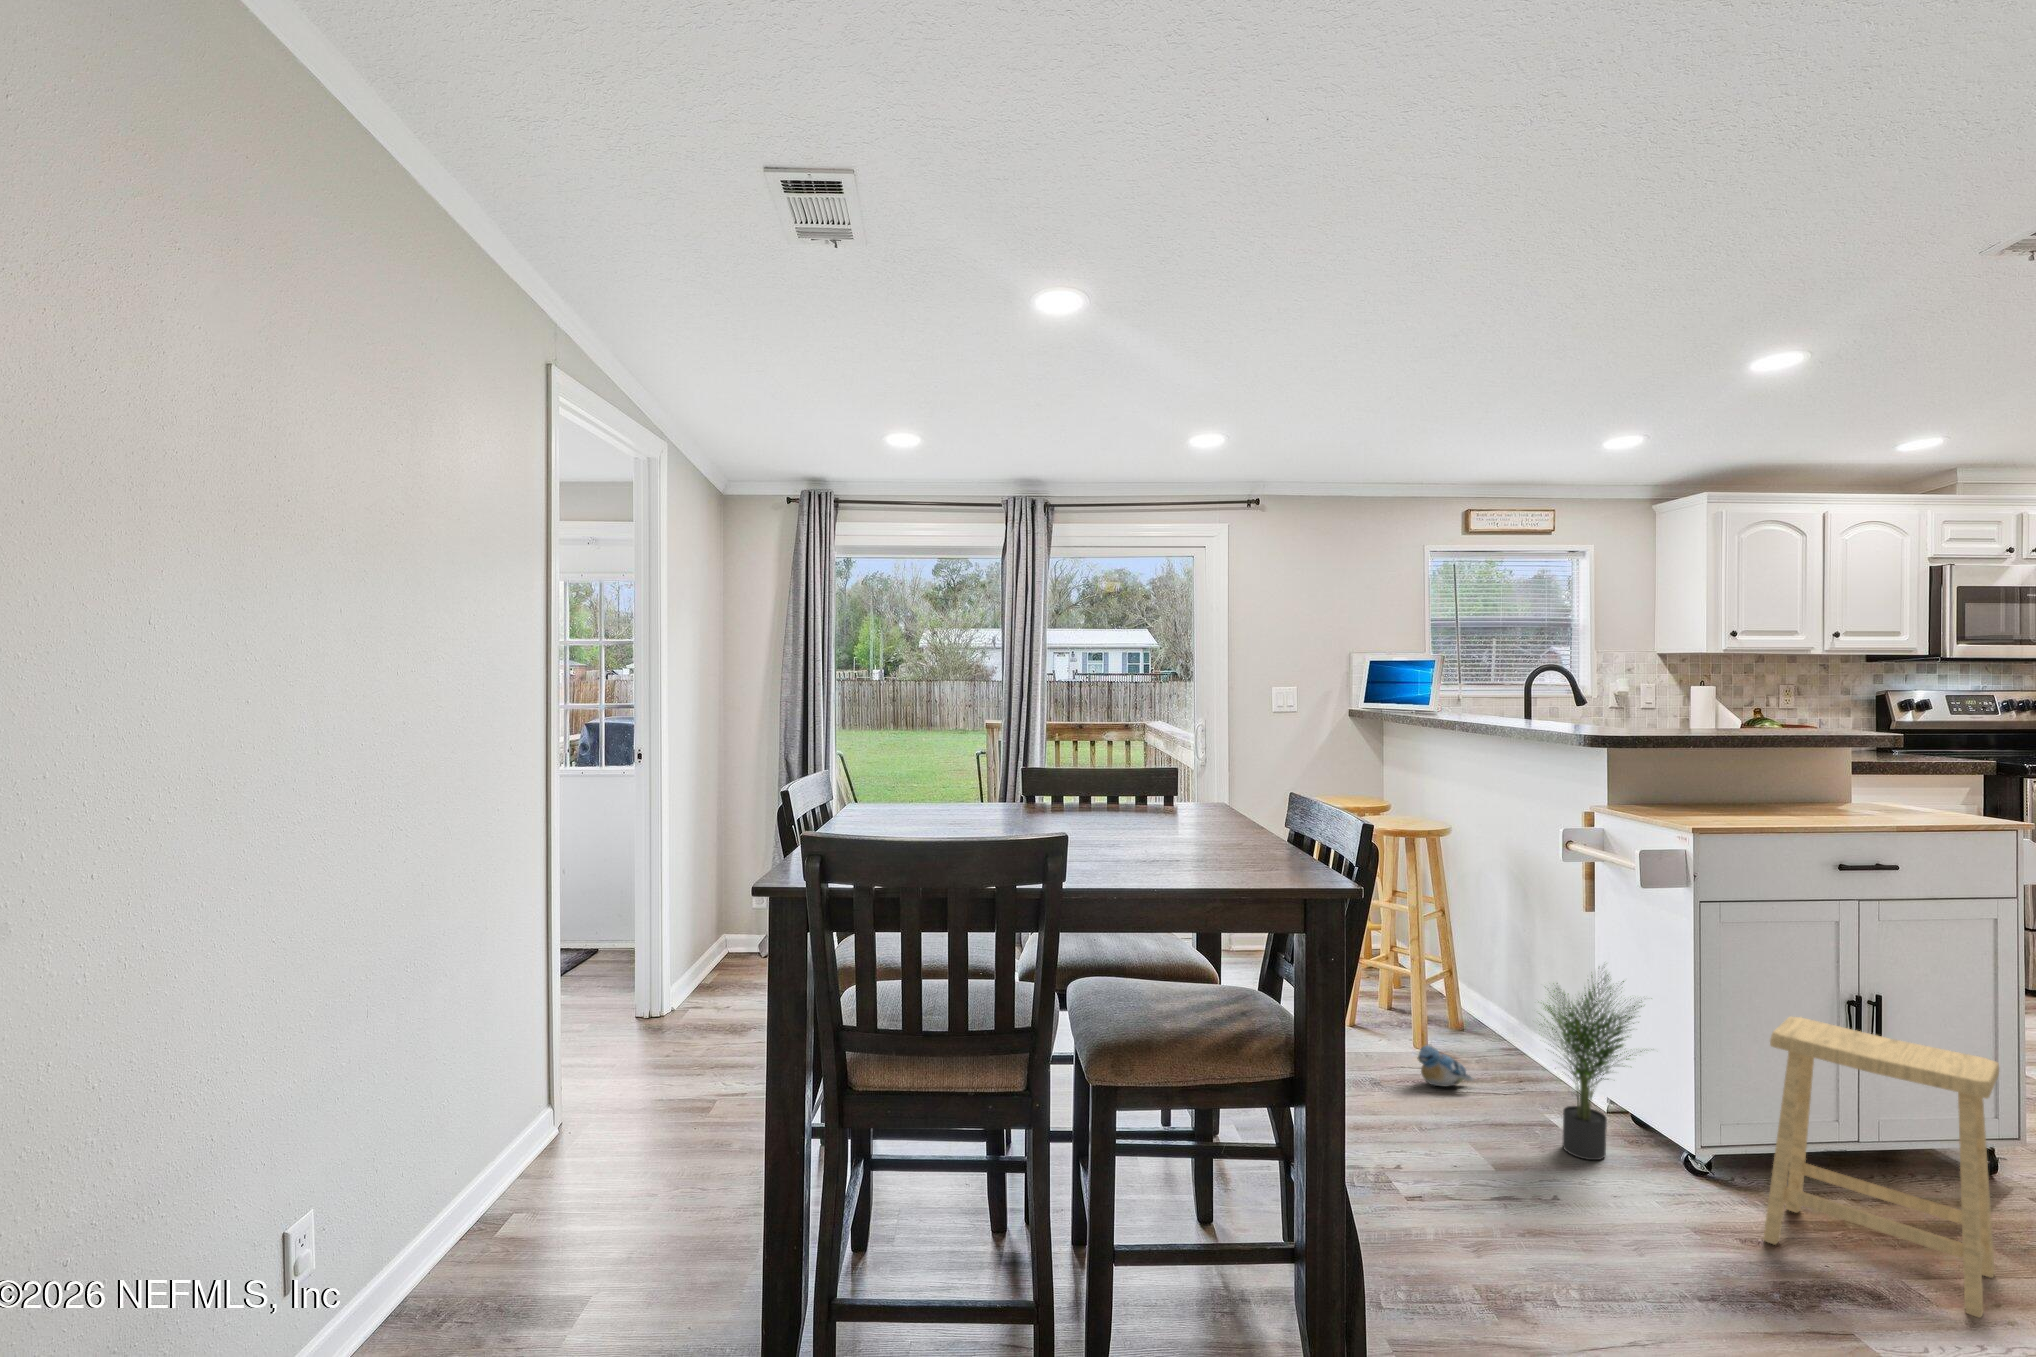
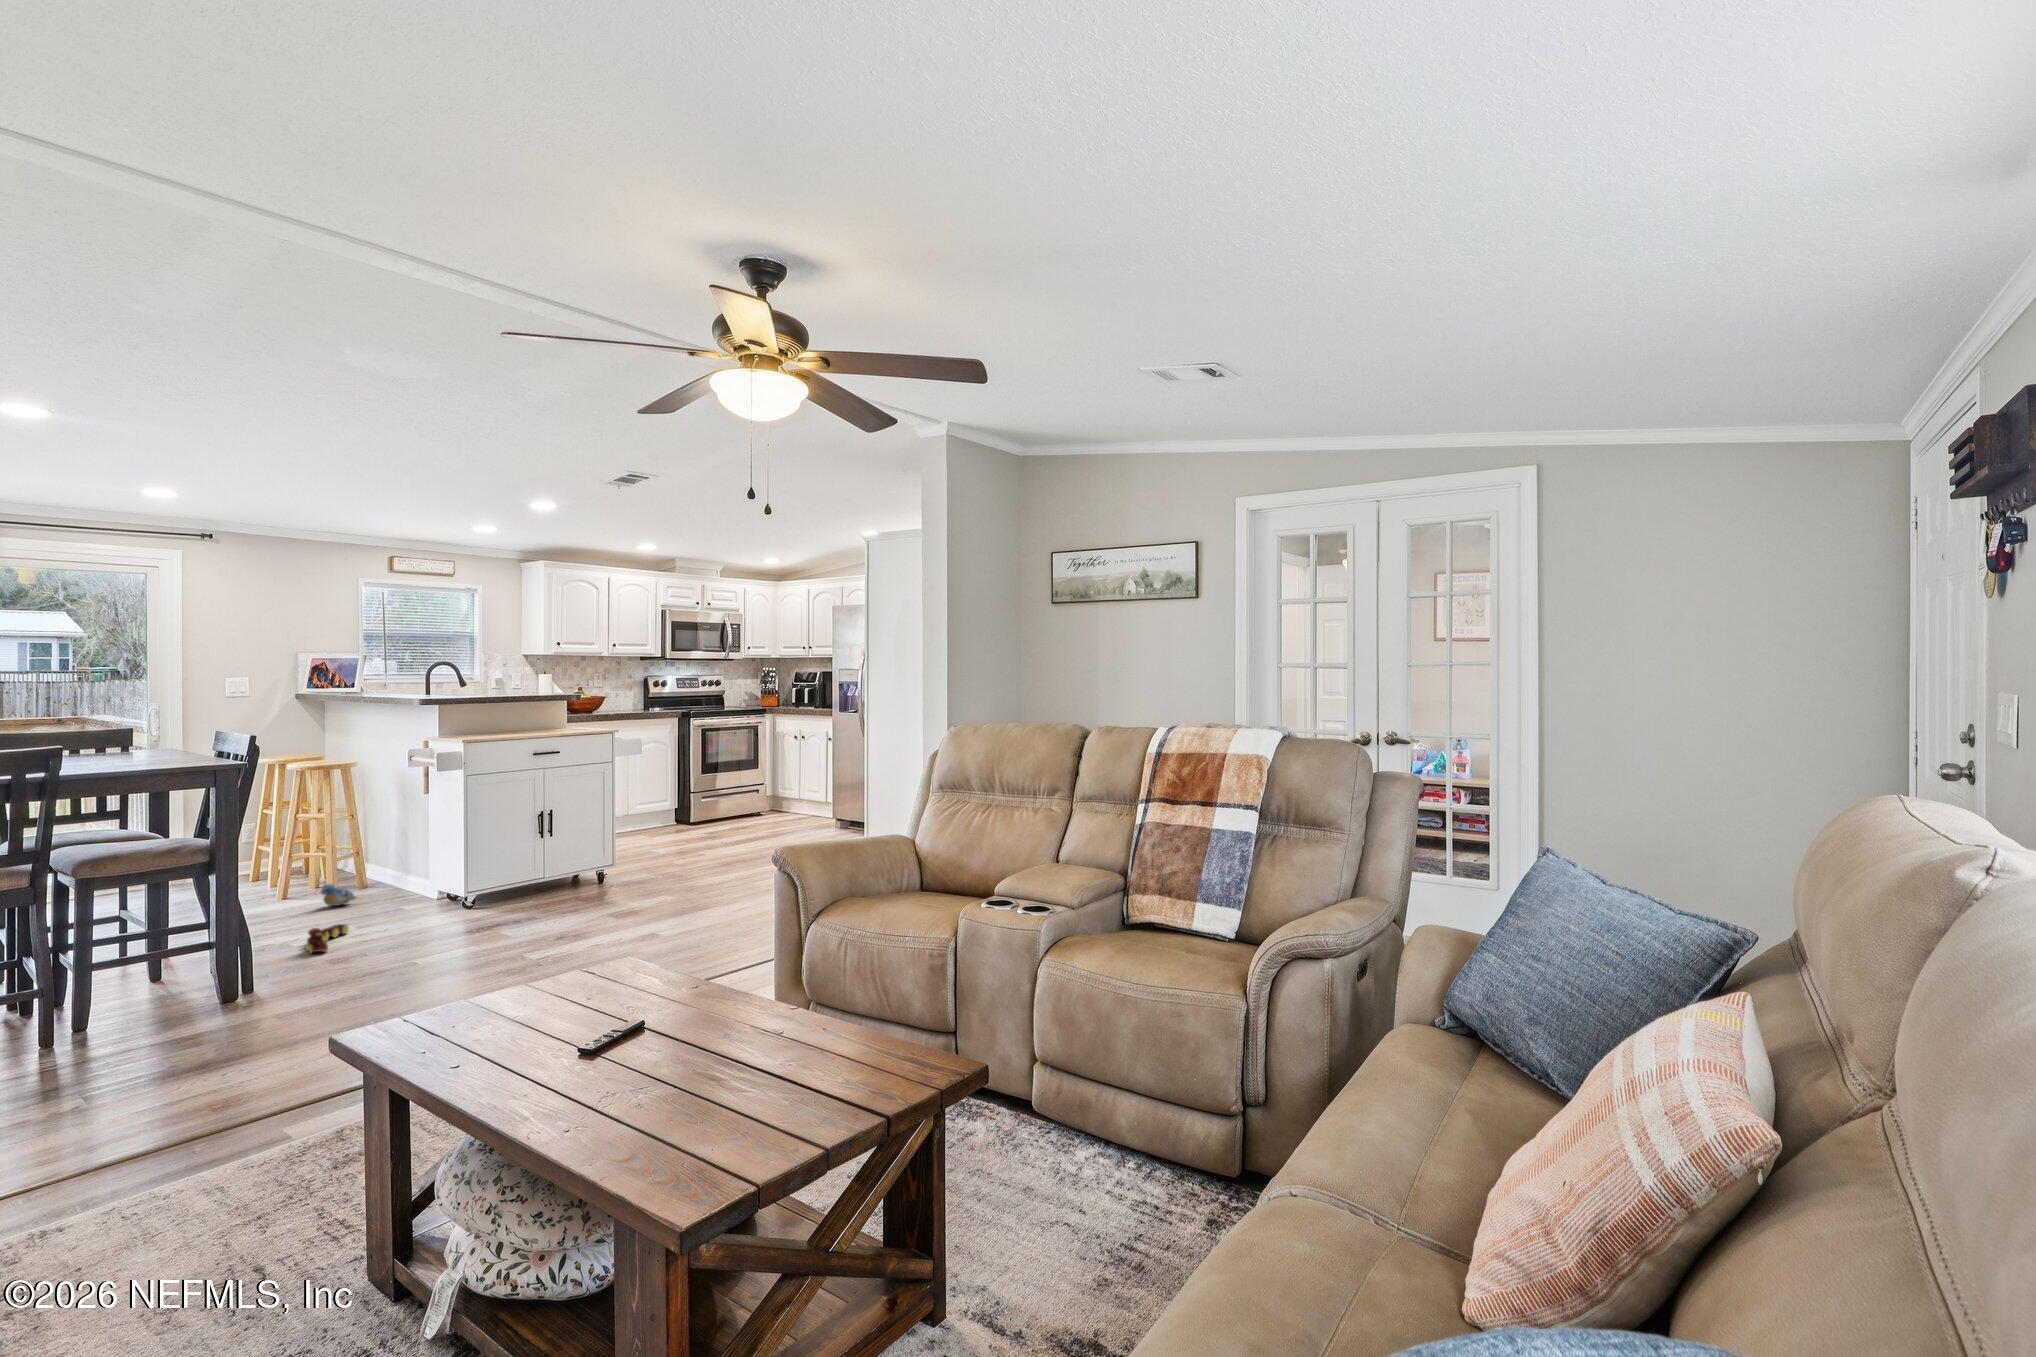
potted plant: present [1539,975,1642,1160] -> none [380,813,448,914]
footstool: present [1763,1017,1999,1318] -> none [480,820,572,919]
toy train: none [1433,1174,1496,1269] -> present [306,924,349,953]

